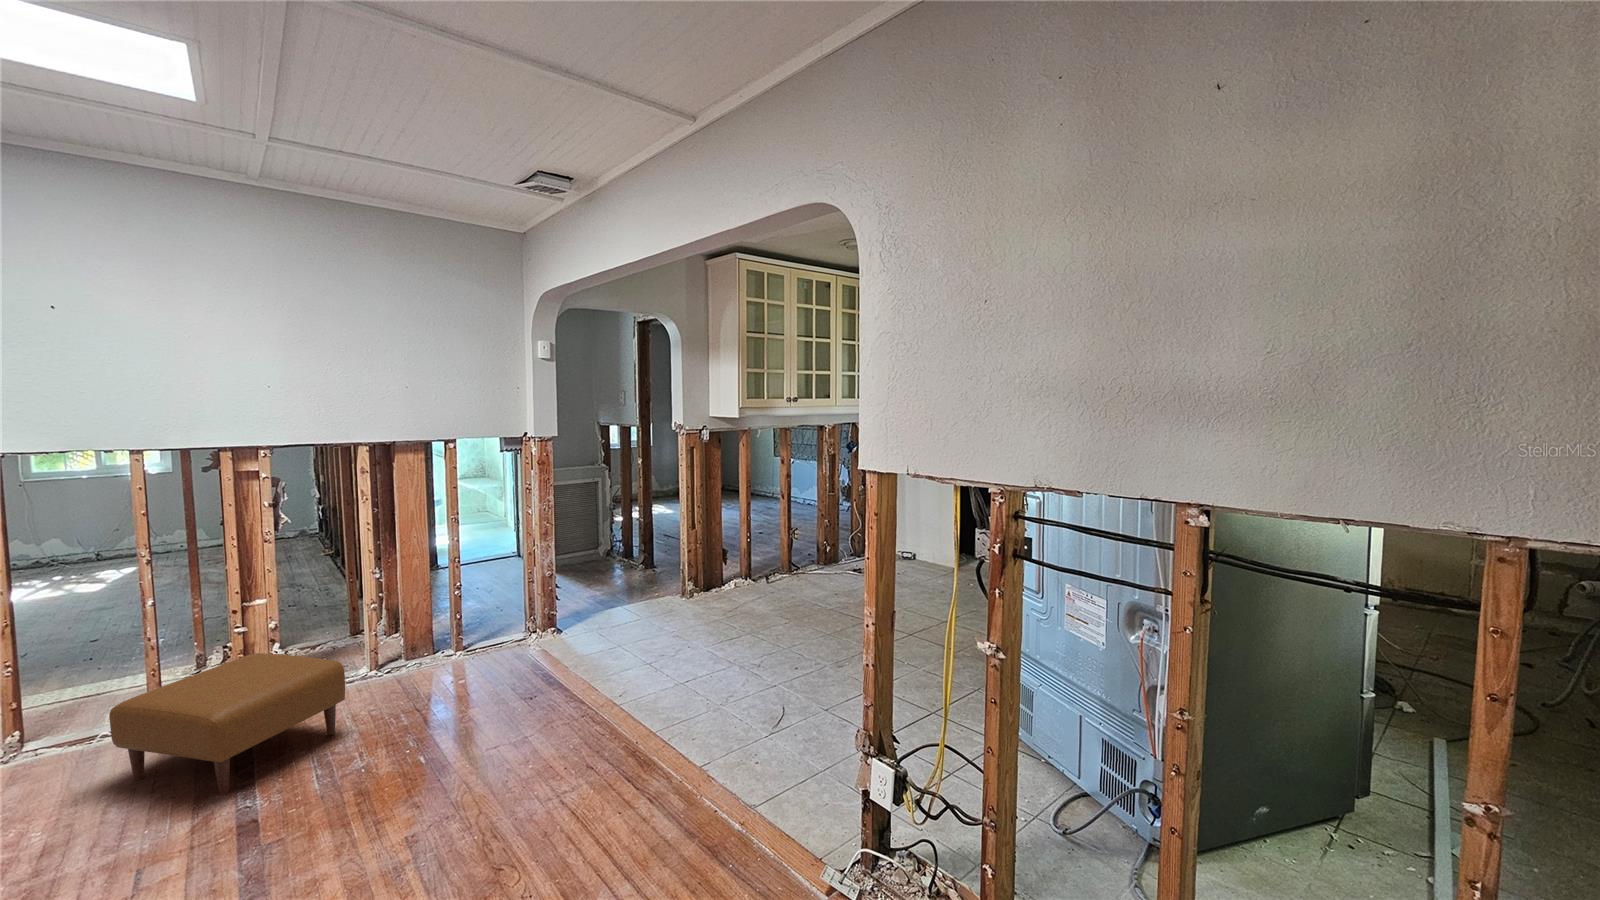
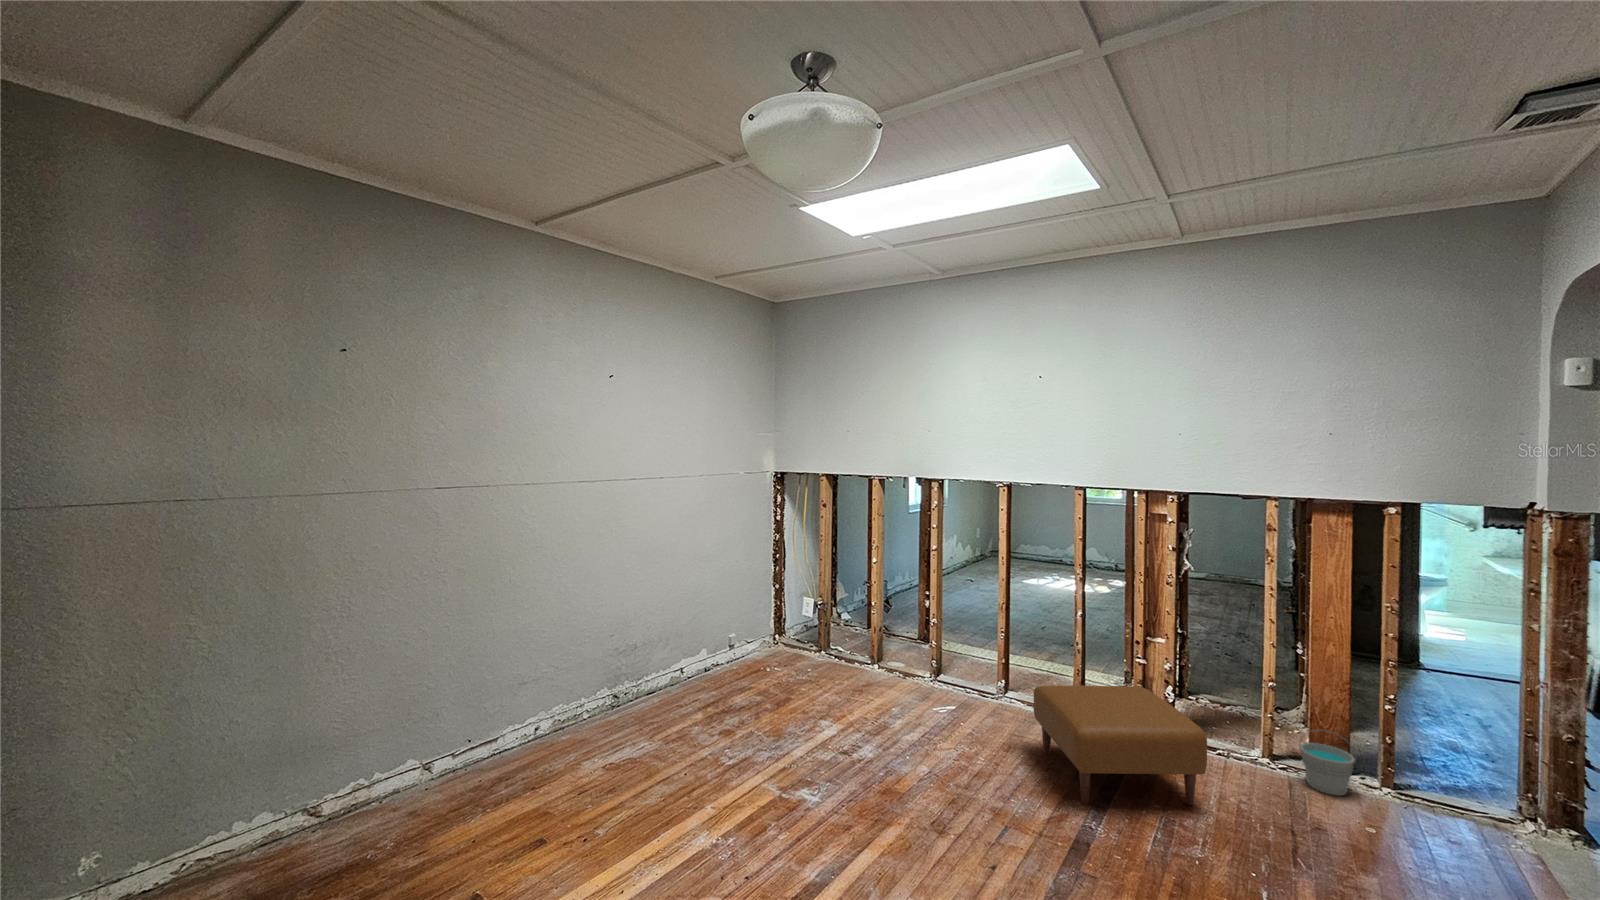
bucket: none [401,625,442,674] -> present [1299,739,1356,796]

